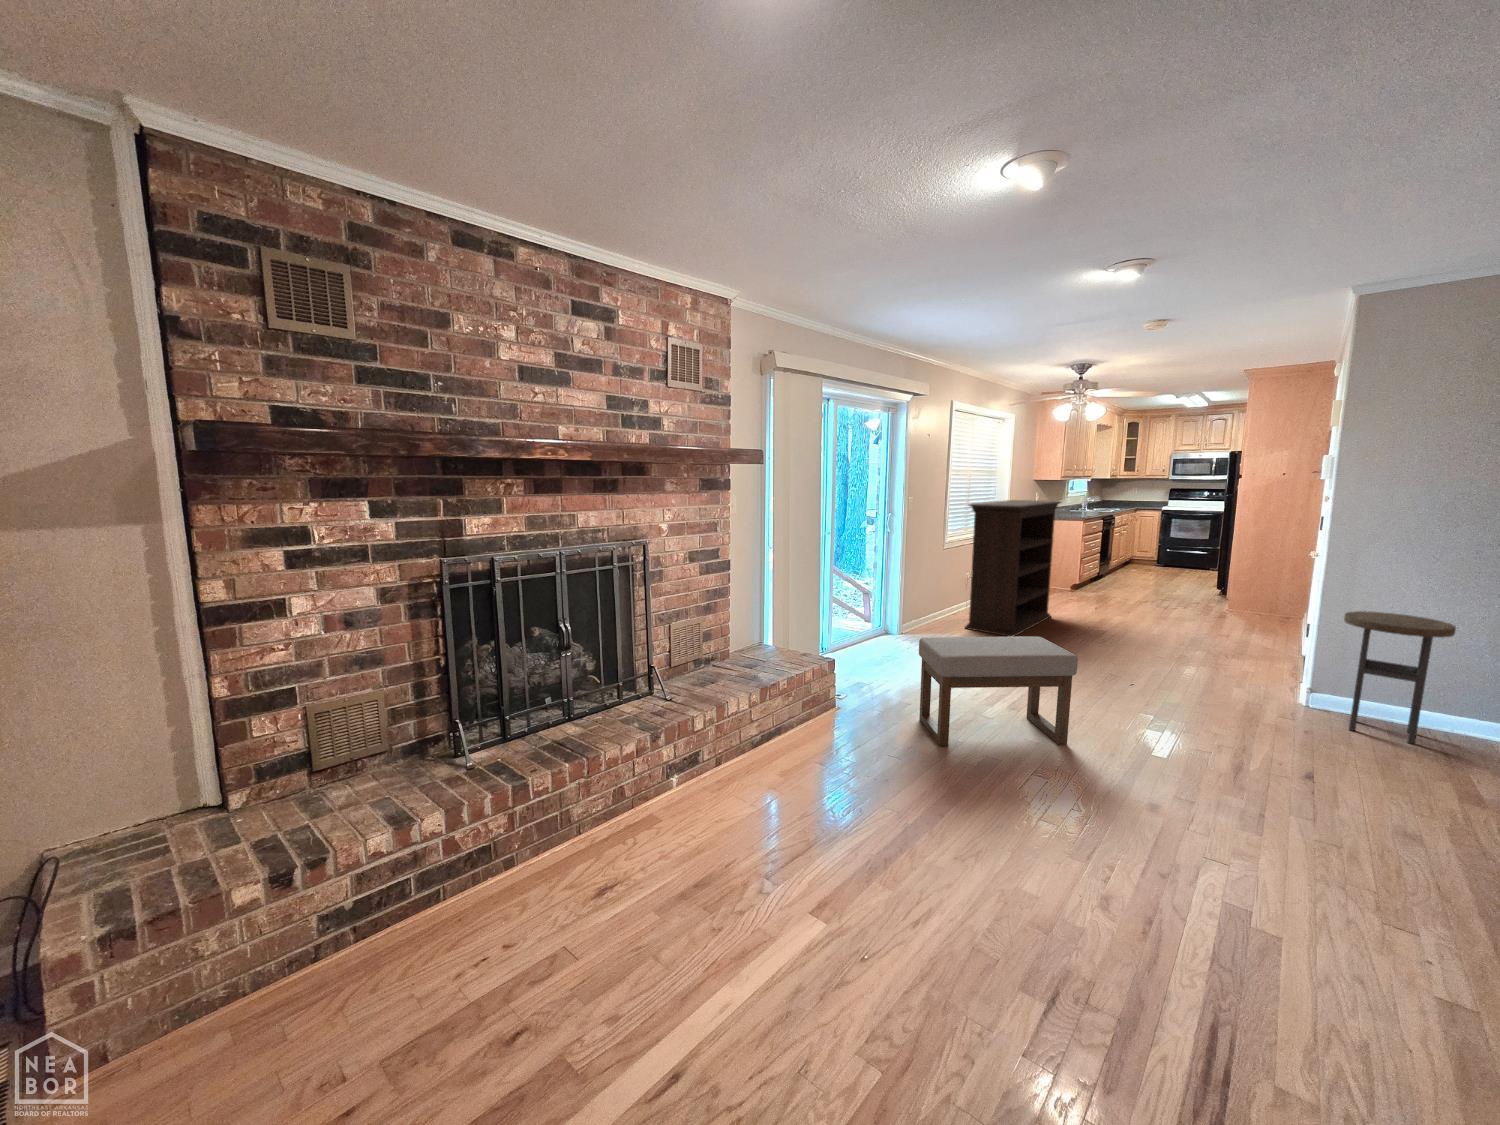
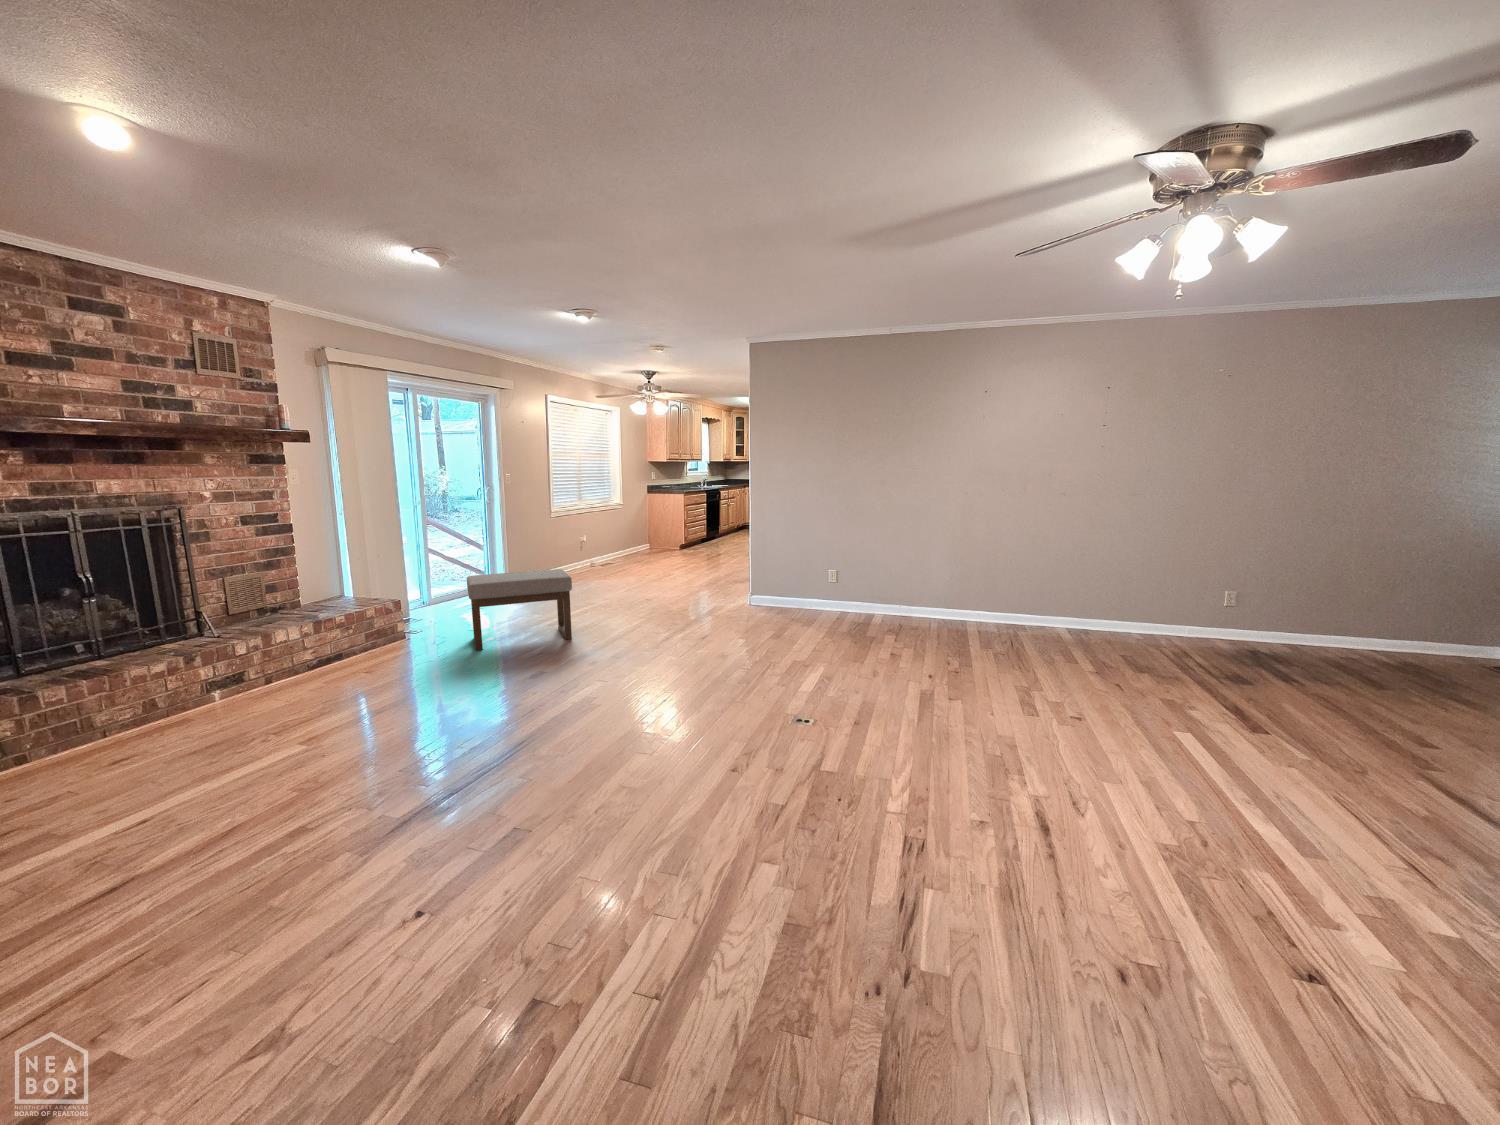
bookshelf: present [965,500,1061,637] -> none [560,476,645,583]
side table: present [1344,611,1456,744] -> none [750,540,795,615]

